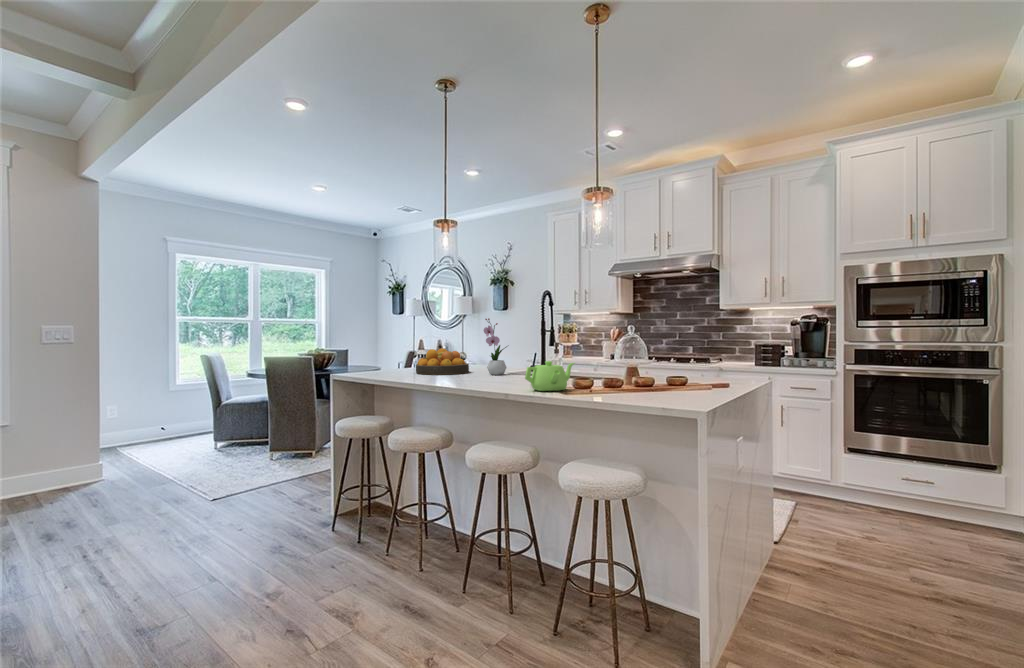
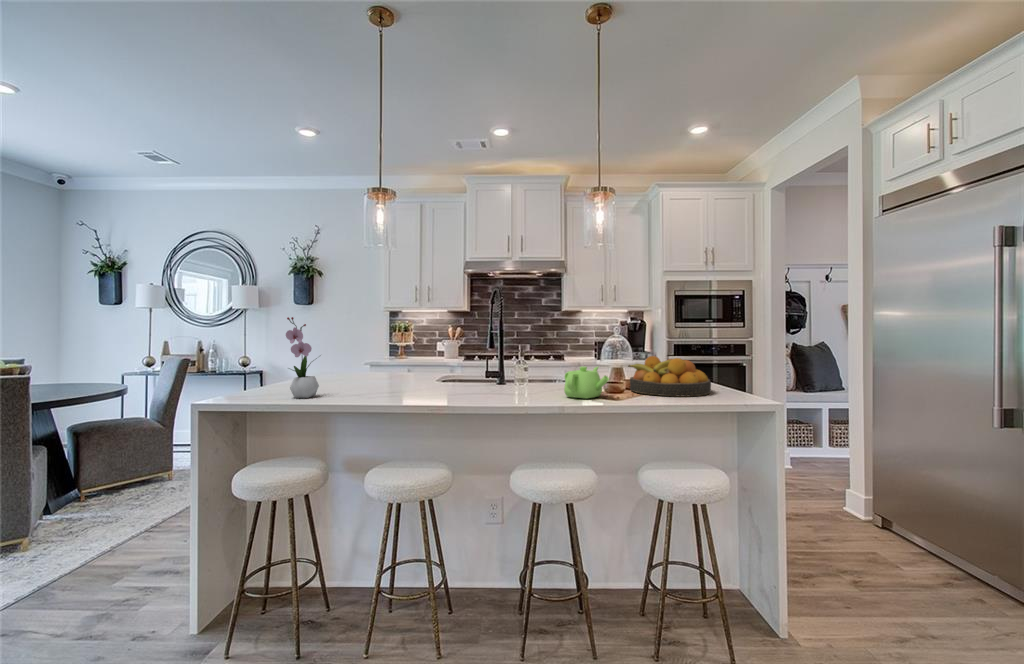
flower arrangement: present [484,318,507,375] -> present [286,317,319,398]
fruit bowl: present [416,348,469,375] -> present [628,356,711,397]

